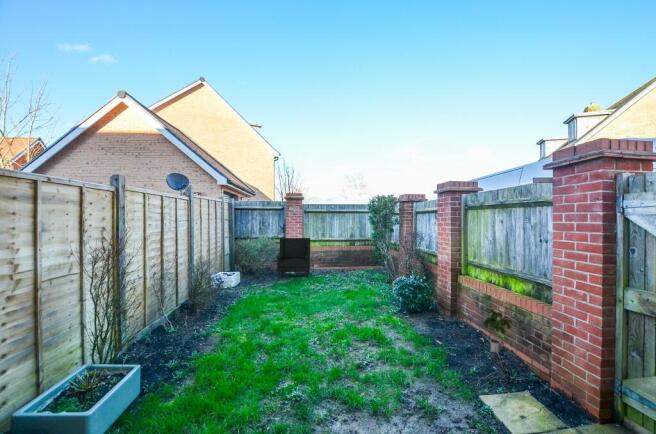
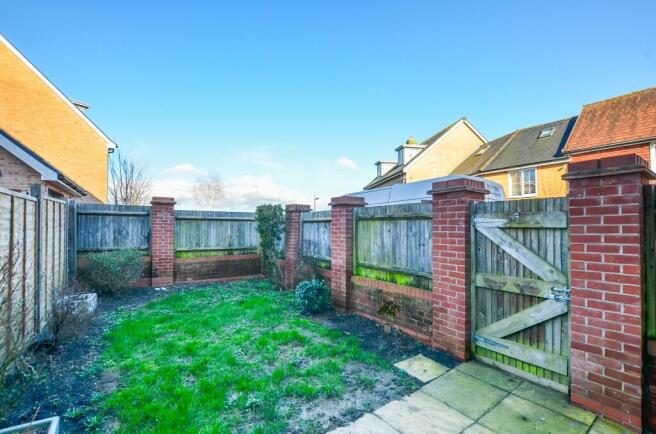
chair: present [277,238,310,277] -> none [143,248,186,296]

